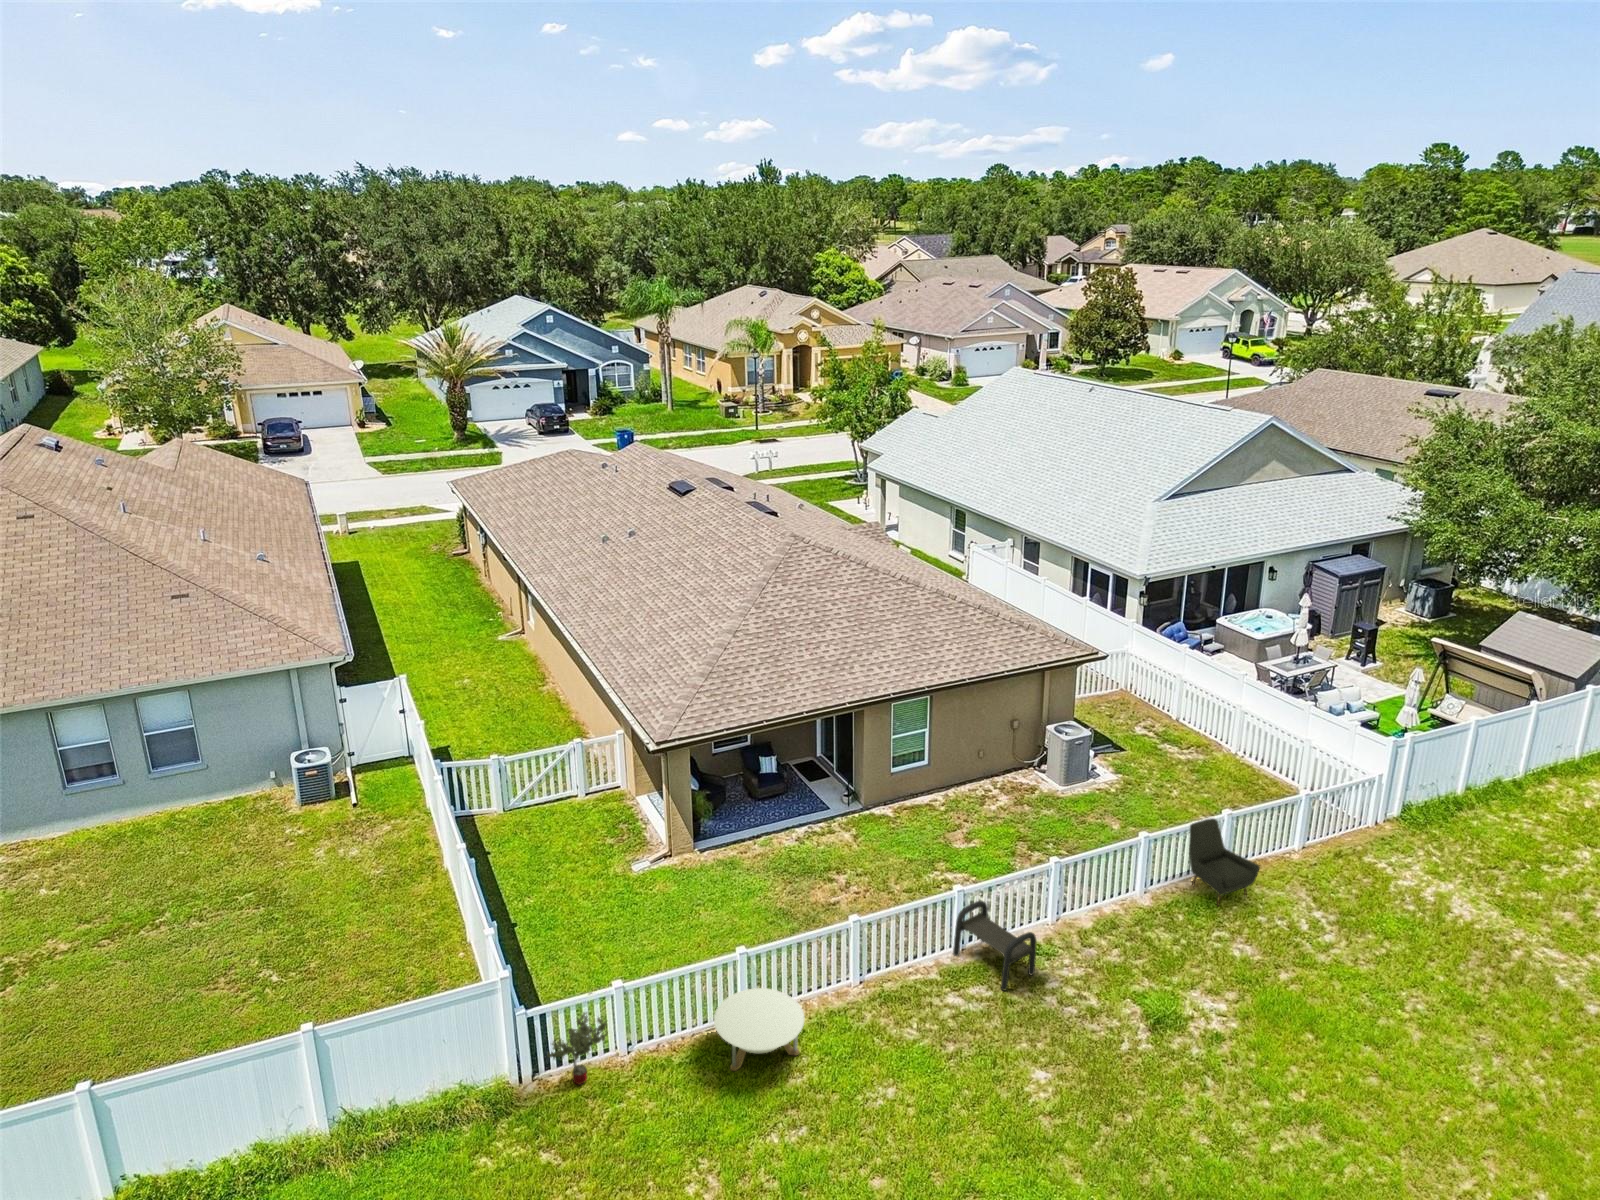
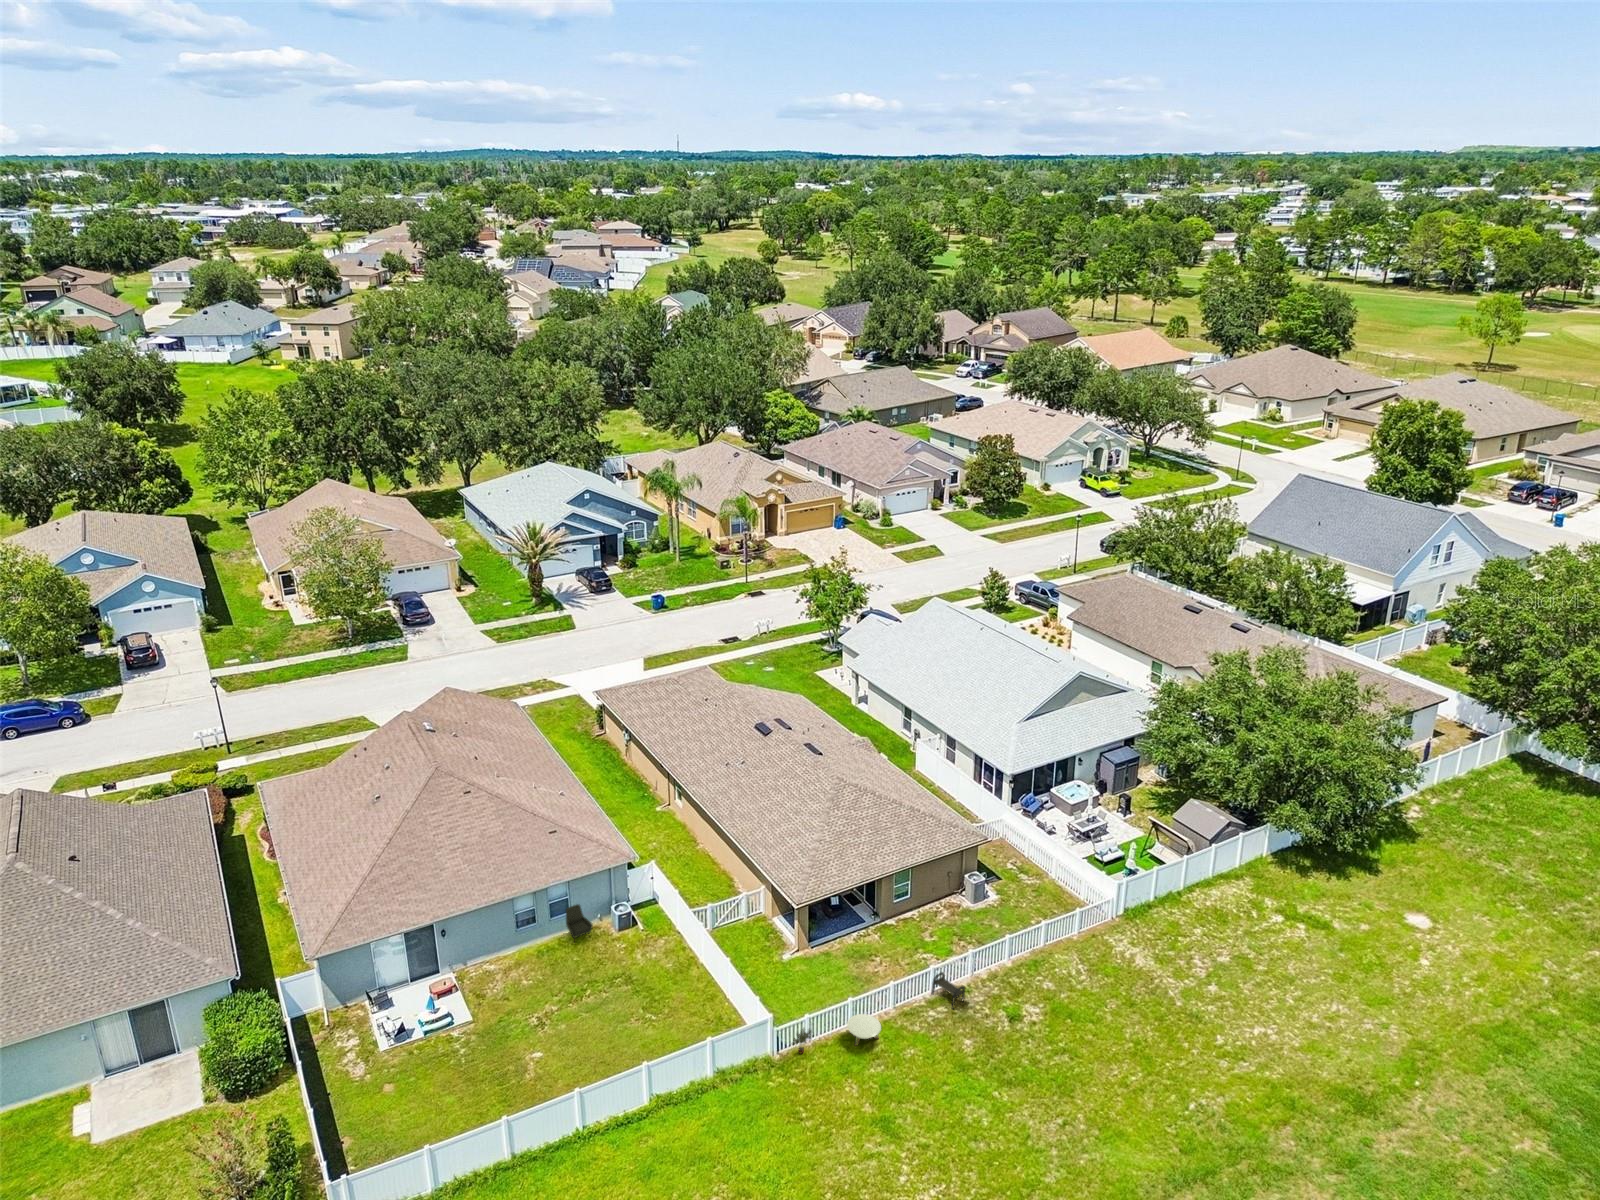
chair: present [1189,818,1260,906] -> present [566,904,593,939]

